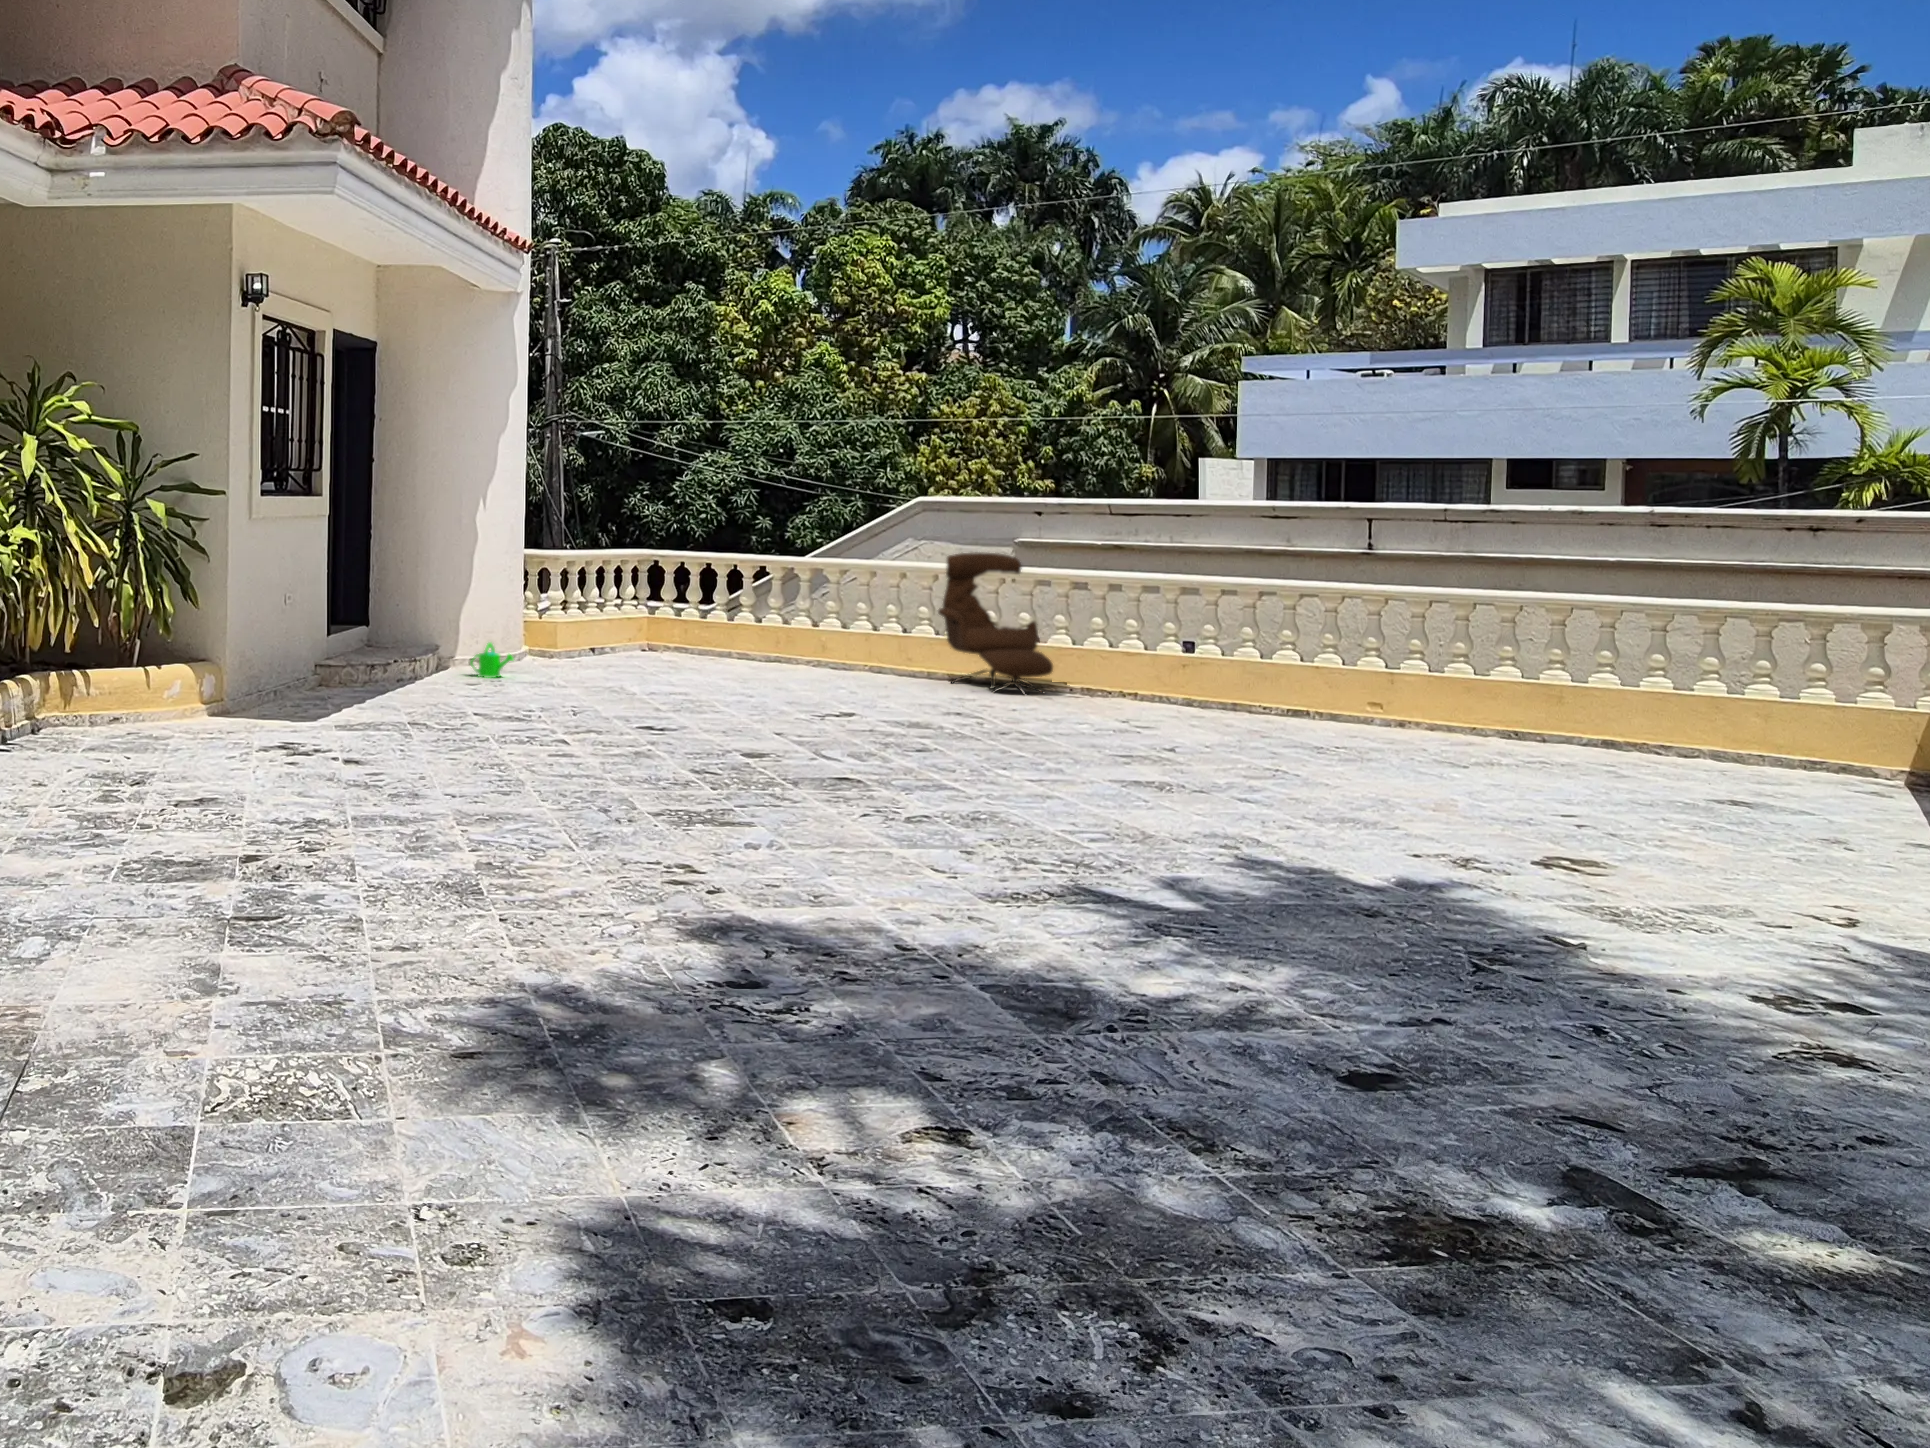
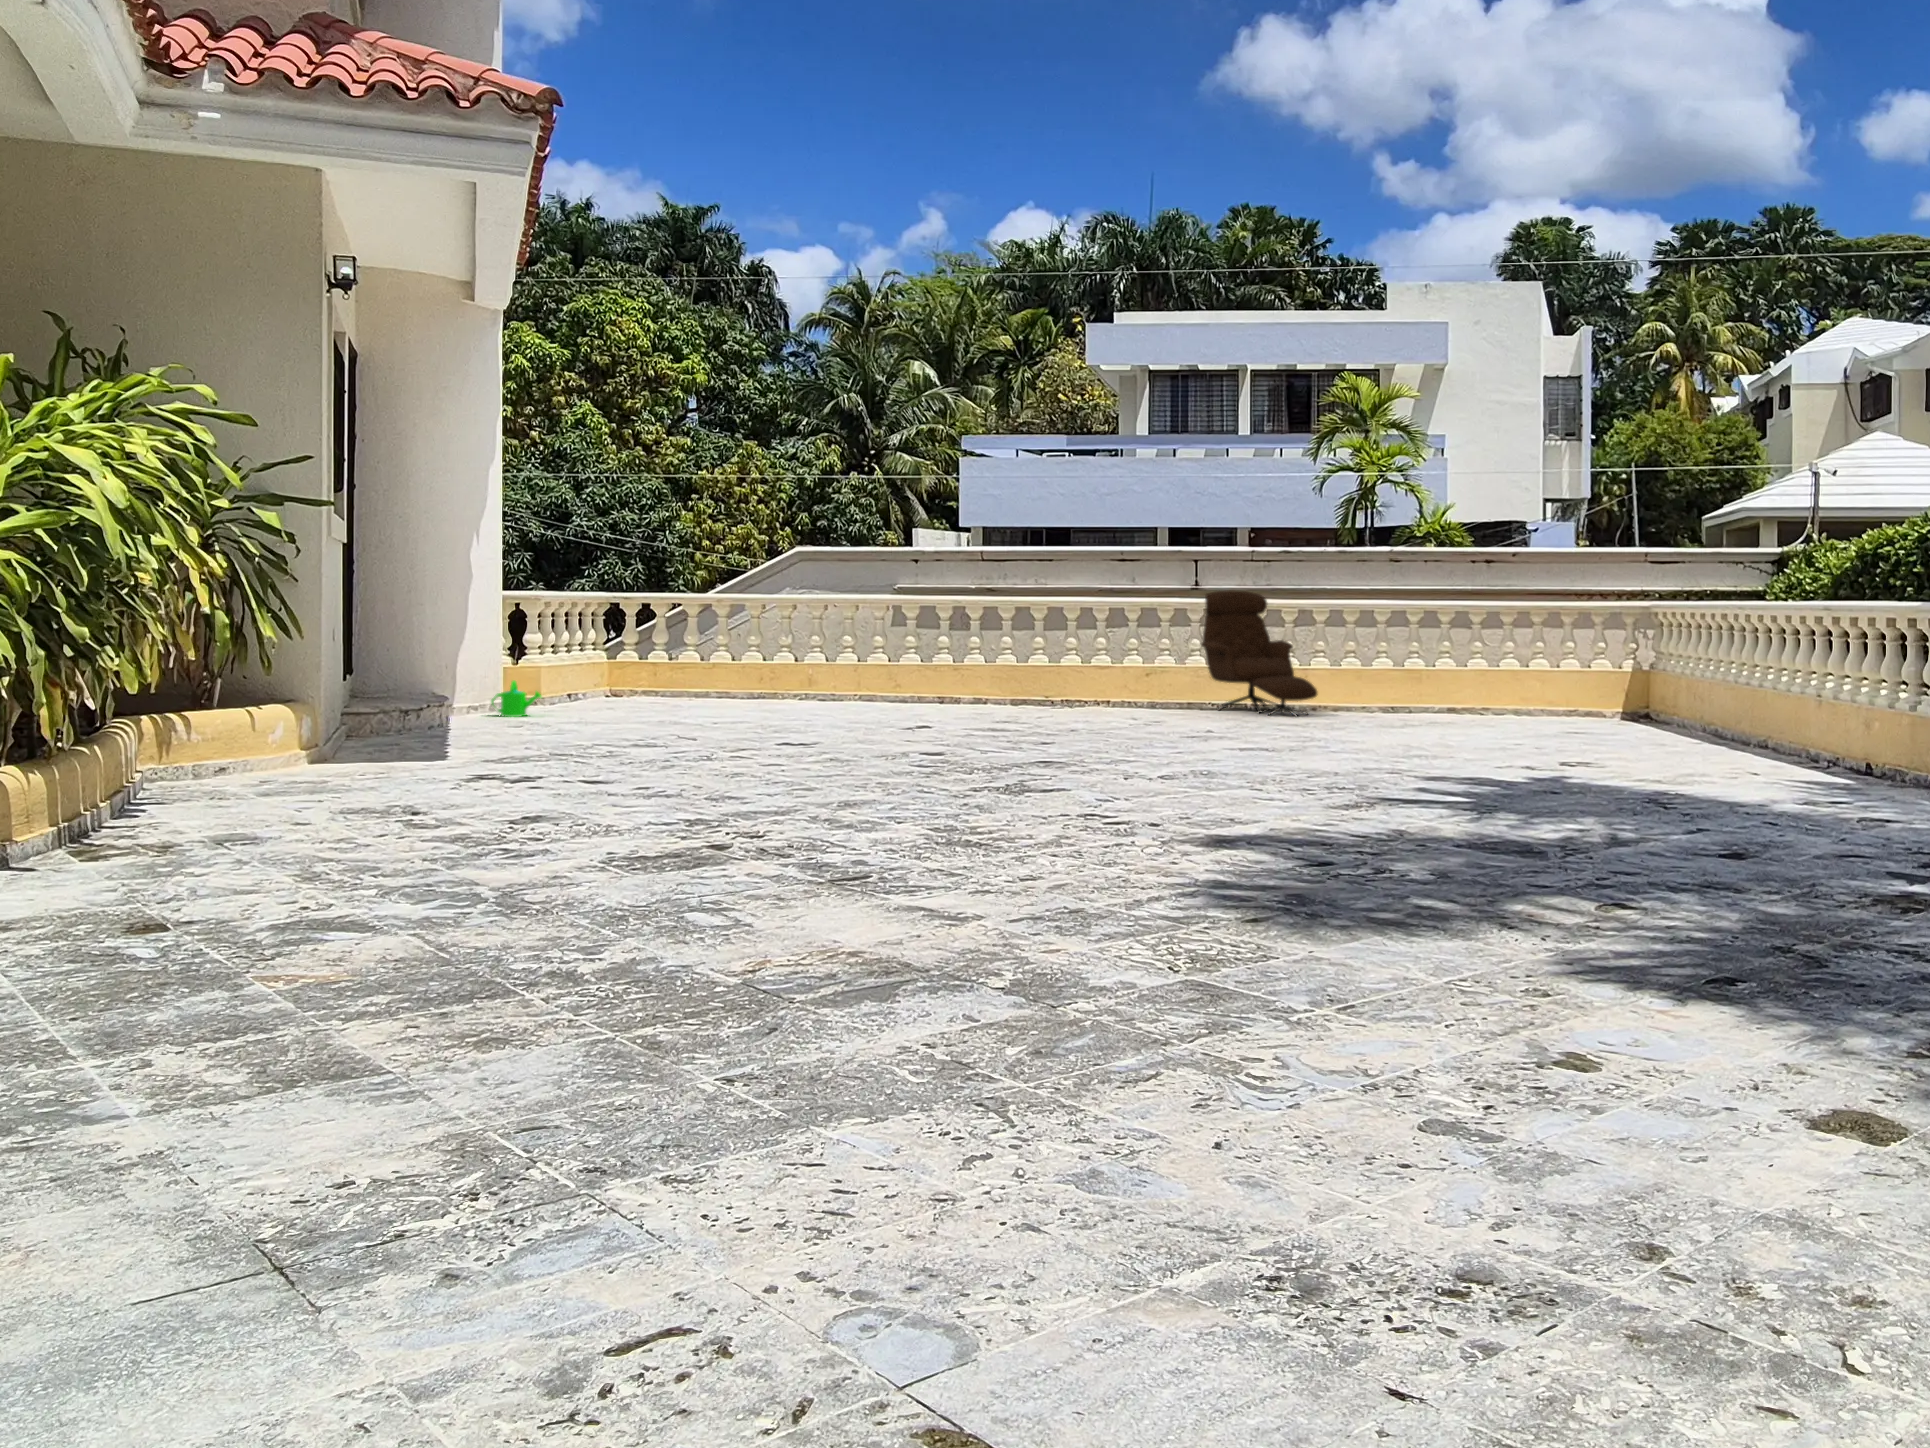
lounge chair: present [938,552,1053,694] -> present [1201,591,1318,716]

